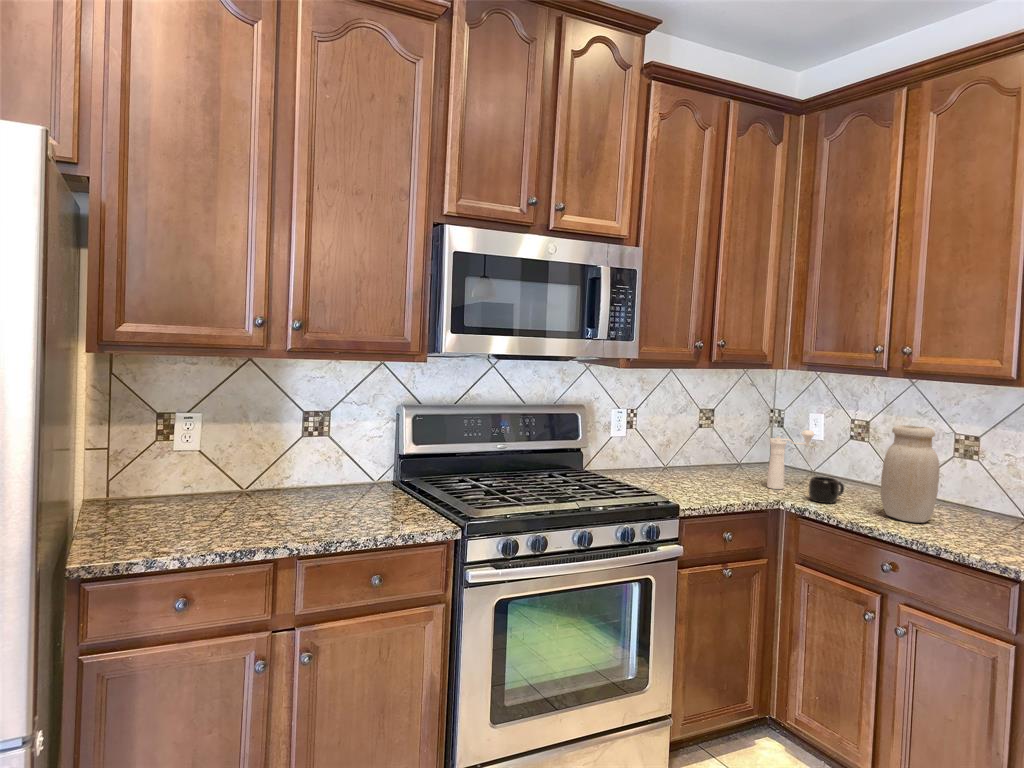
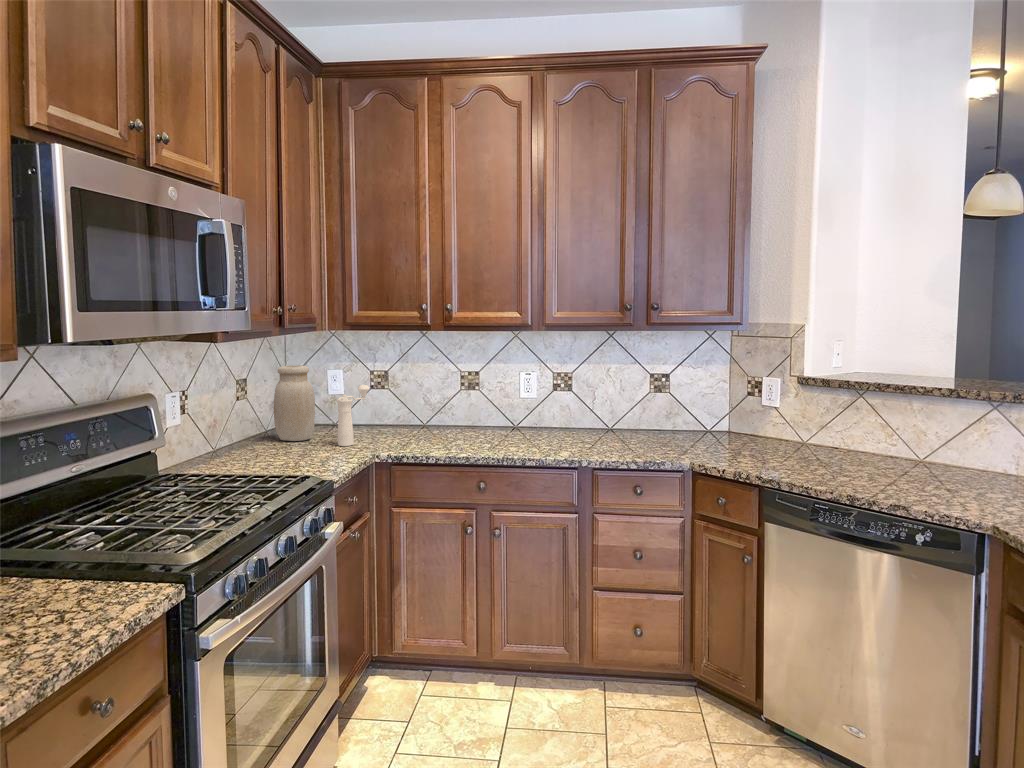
jar: present [881,425,940,523] -> present [274,365,315,441]
mug: present [809,477,844,503] -> none [386,424,412,448]

